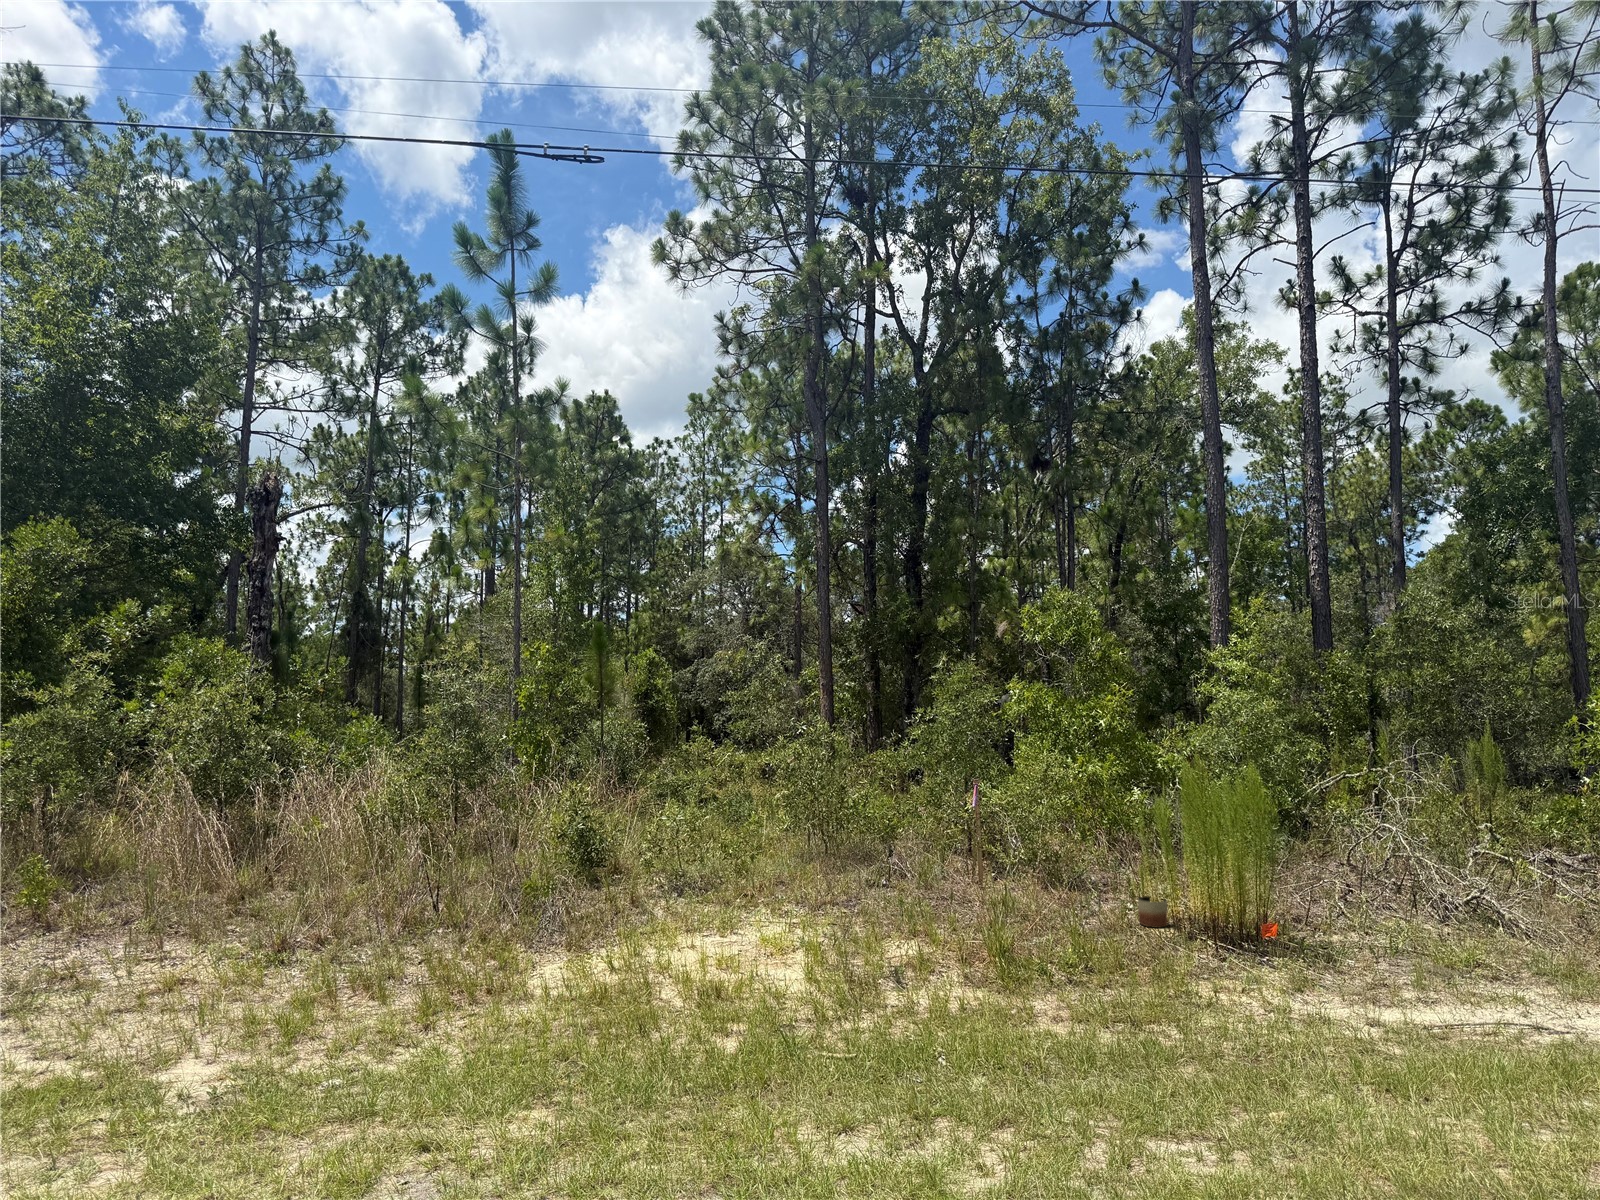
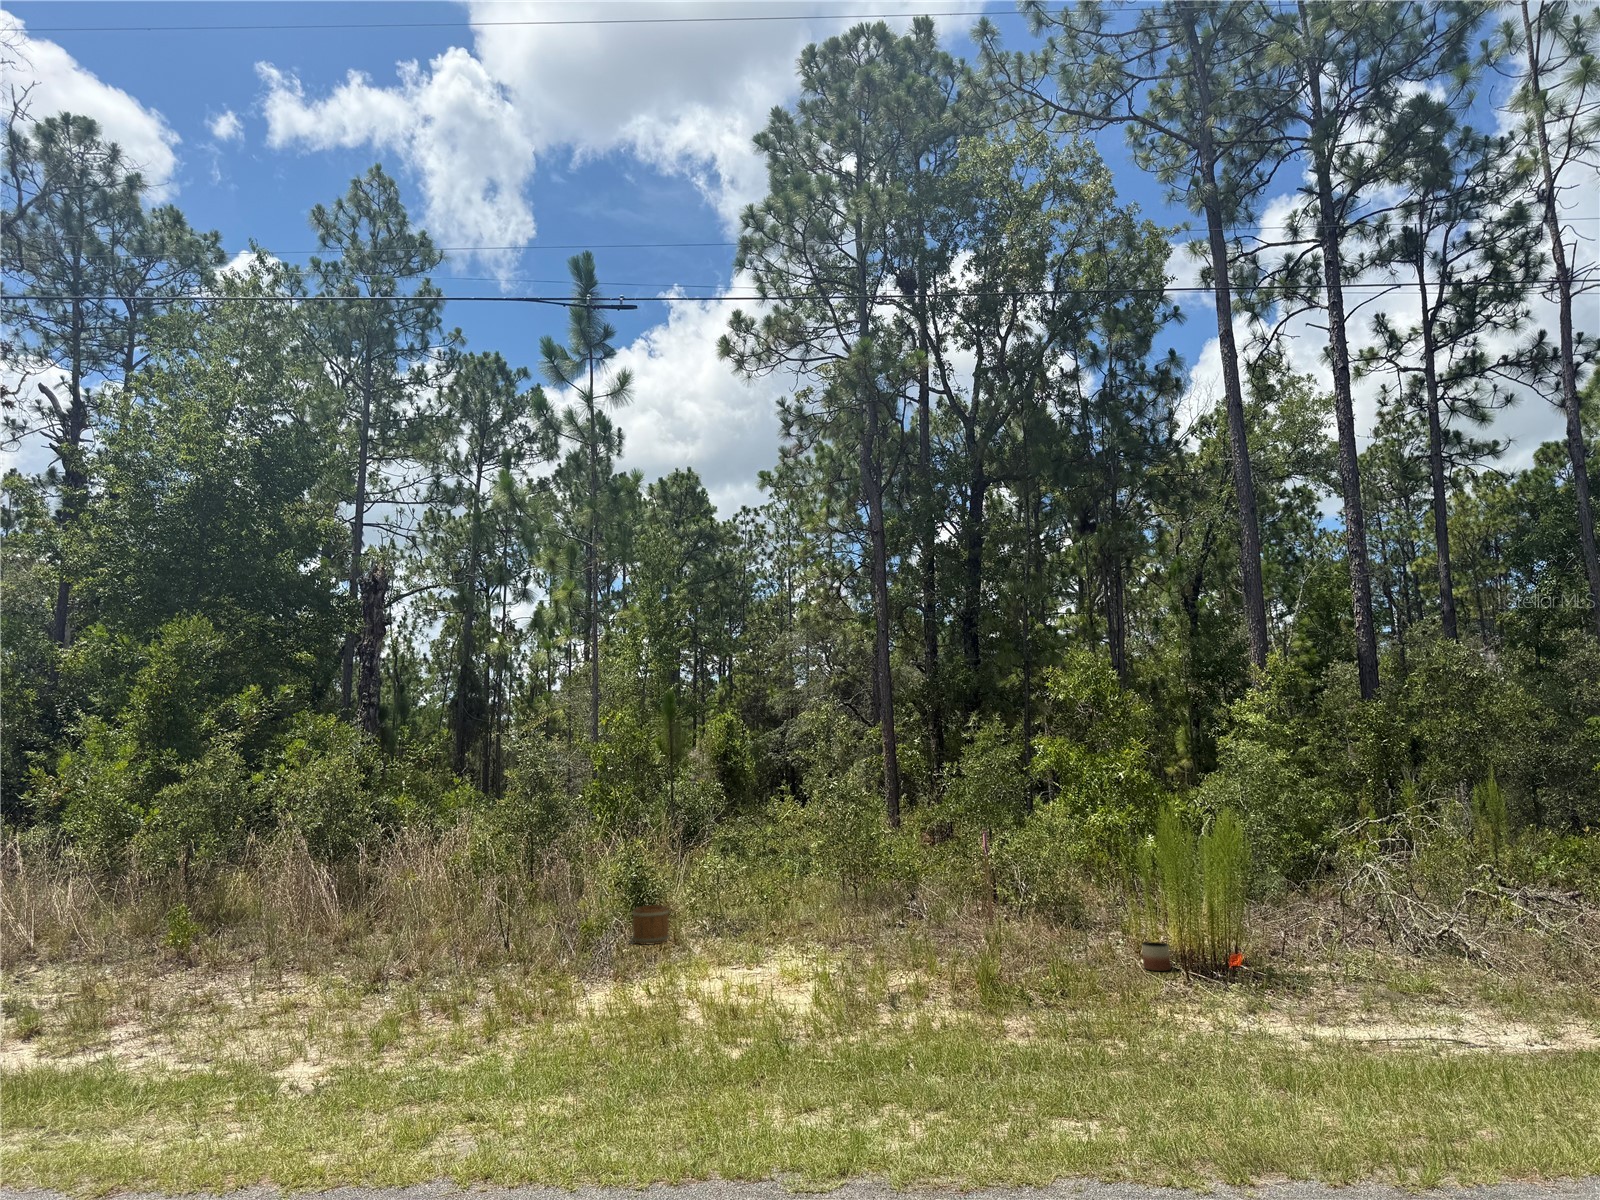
bucket: none [573,858,616,901] -> present [632,905,669,945]

